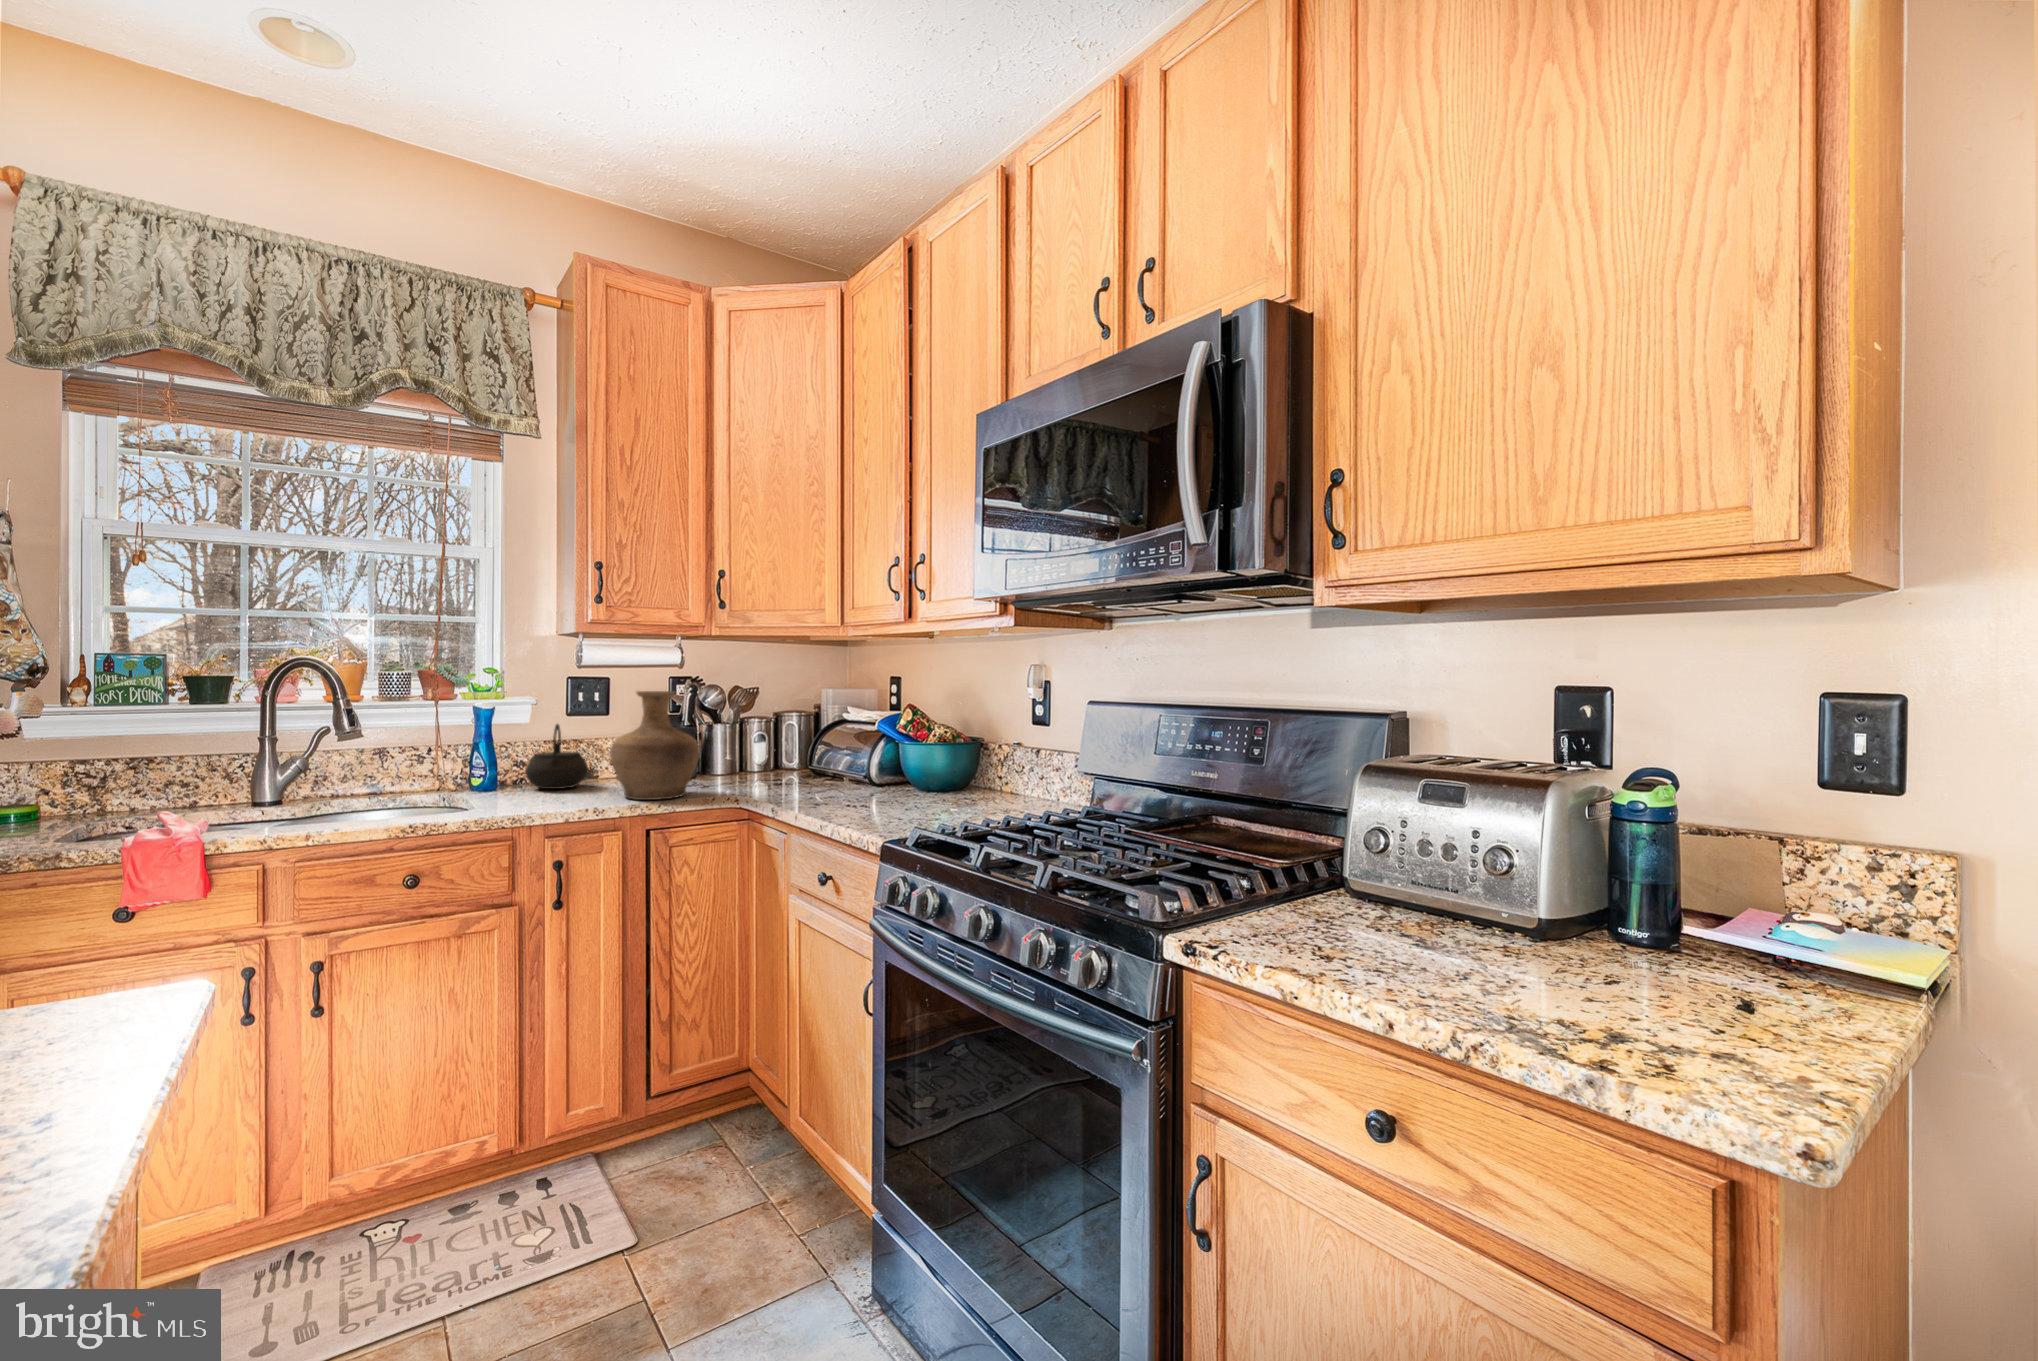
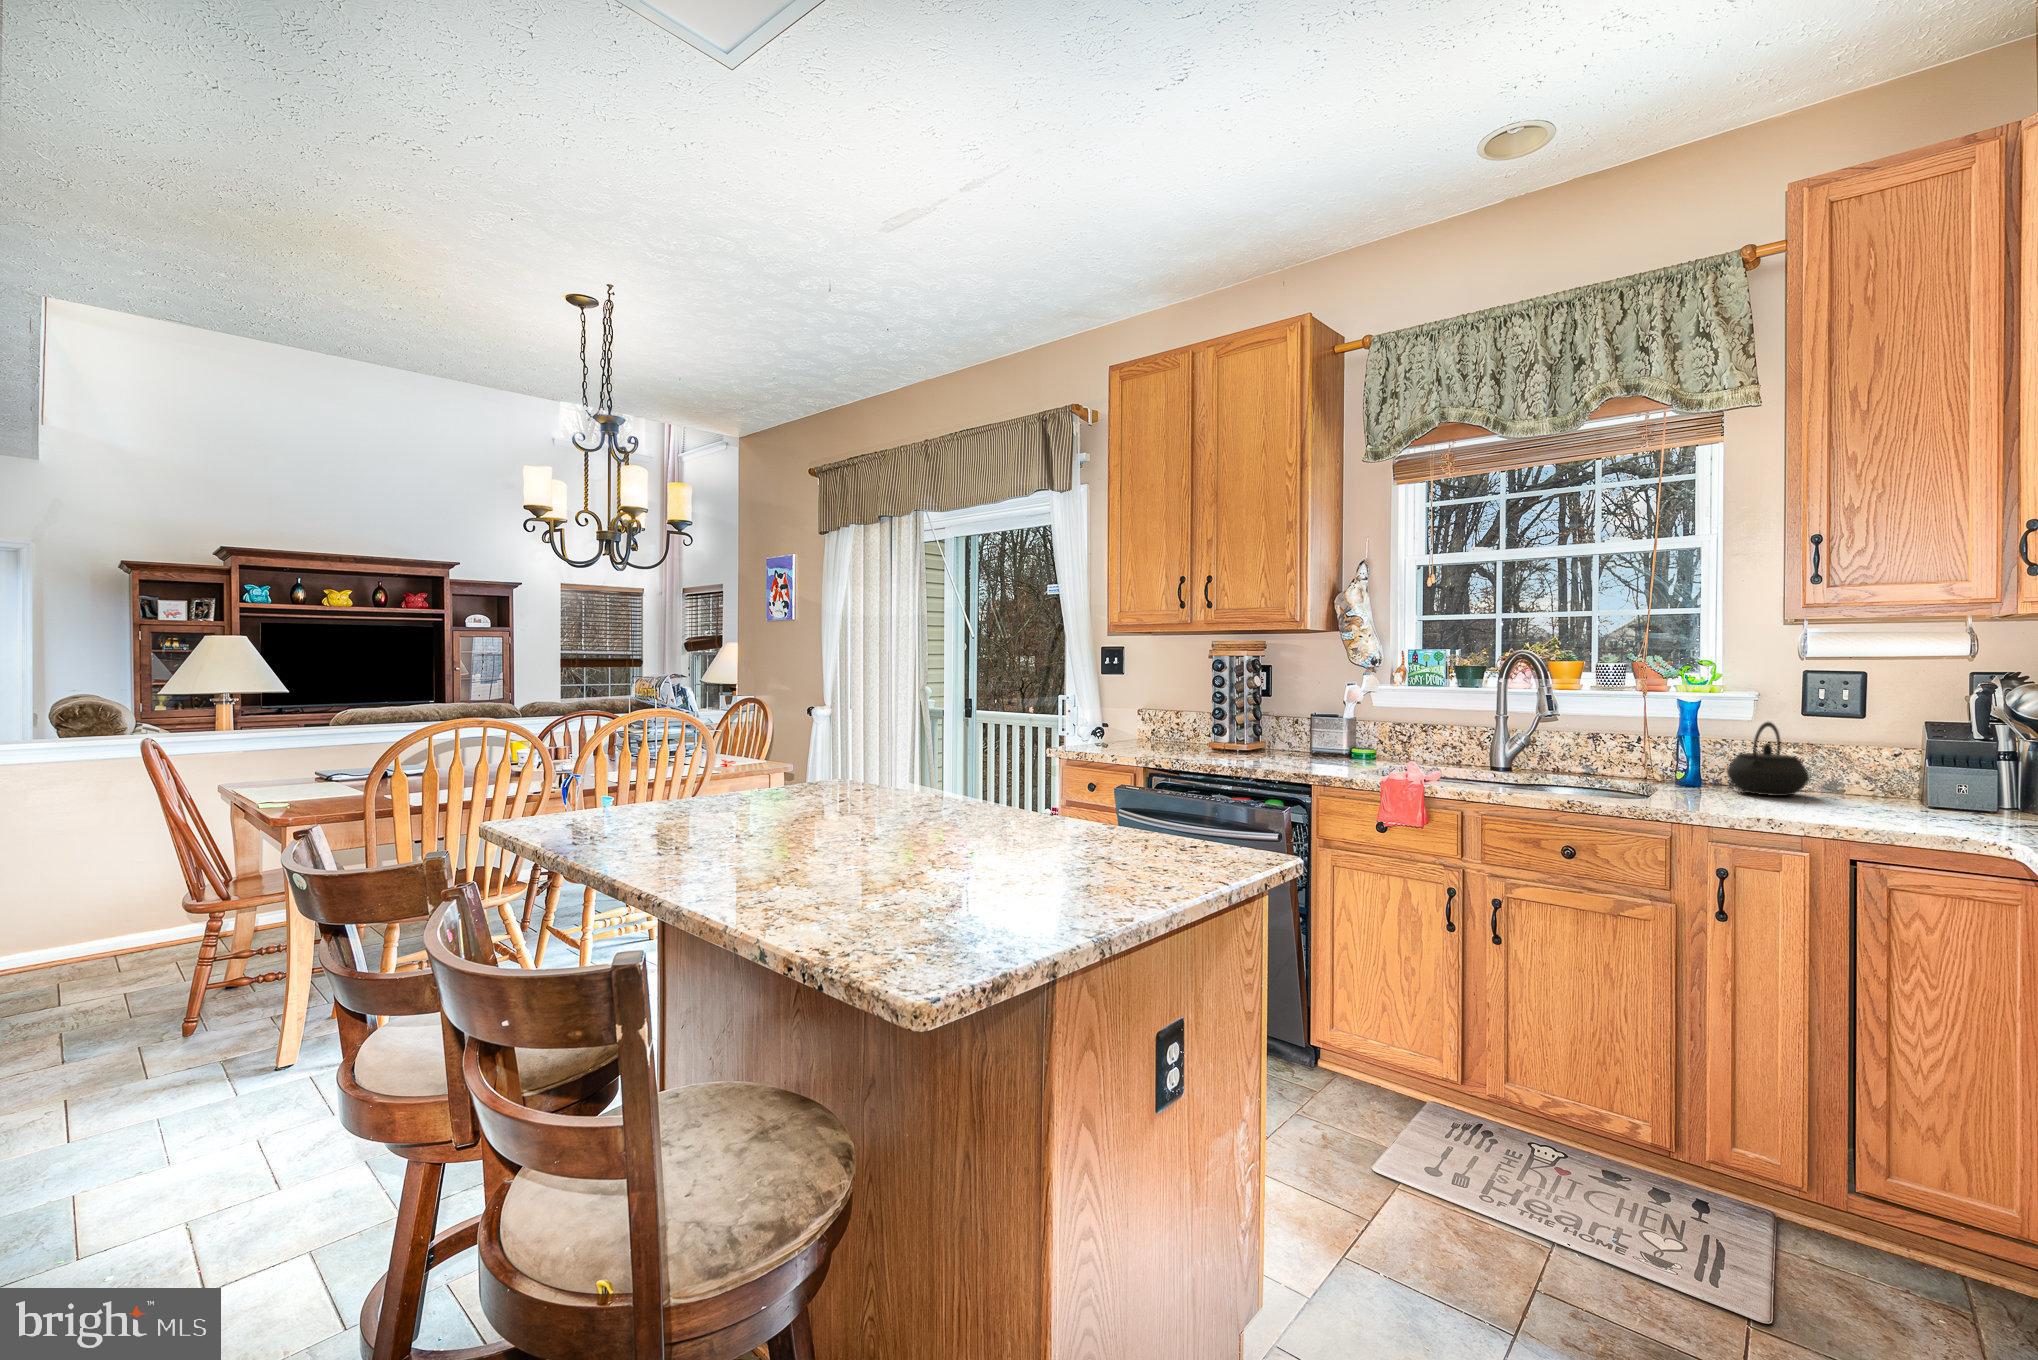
vase: present [610,691,700,800] -> none [1807,686,1949,824]

